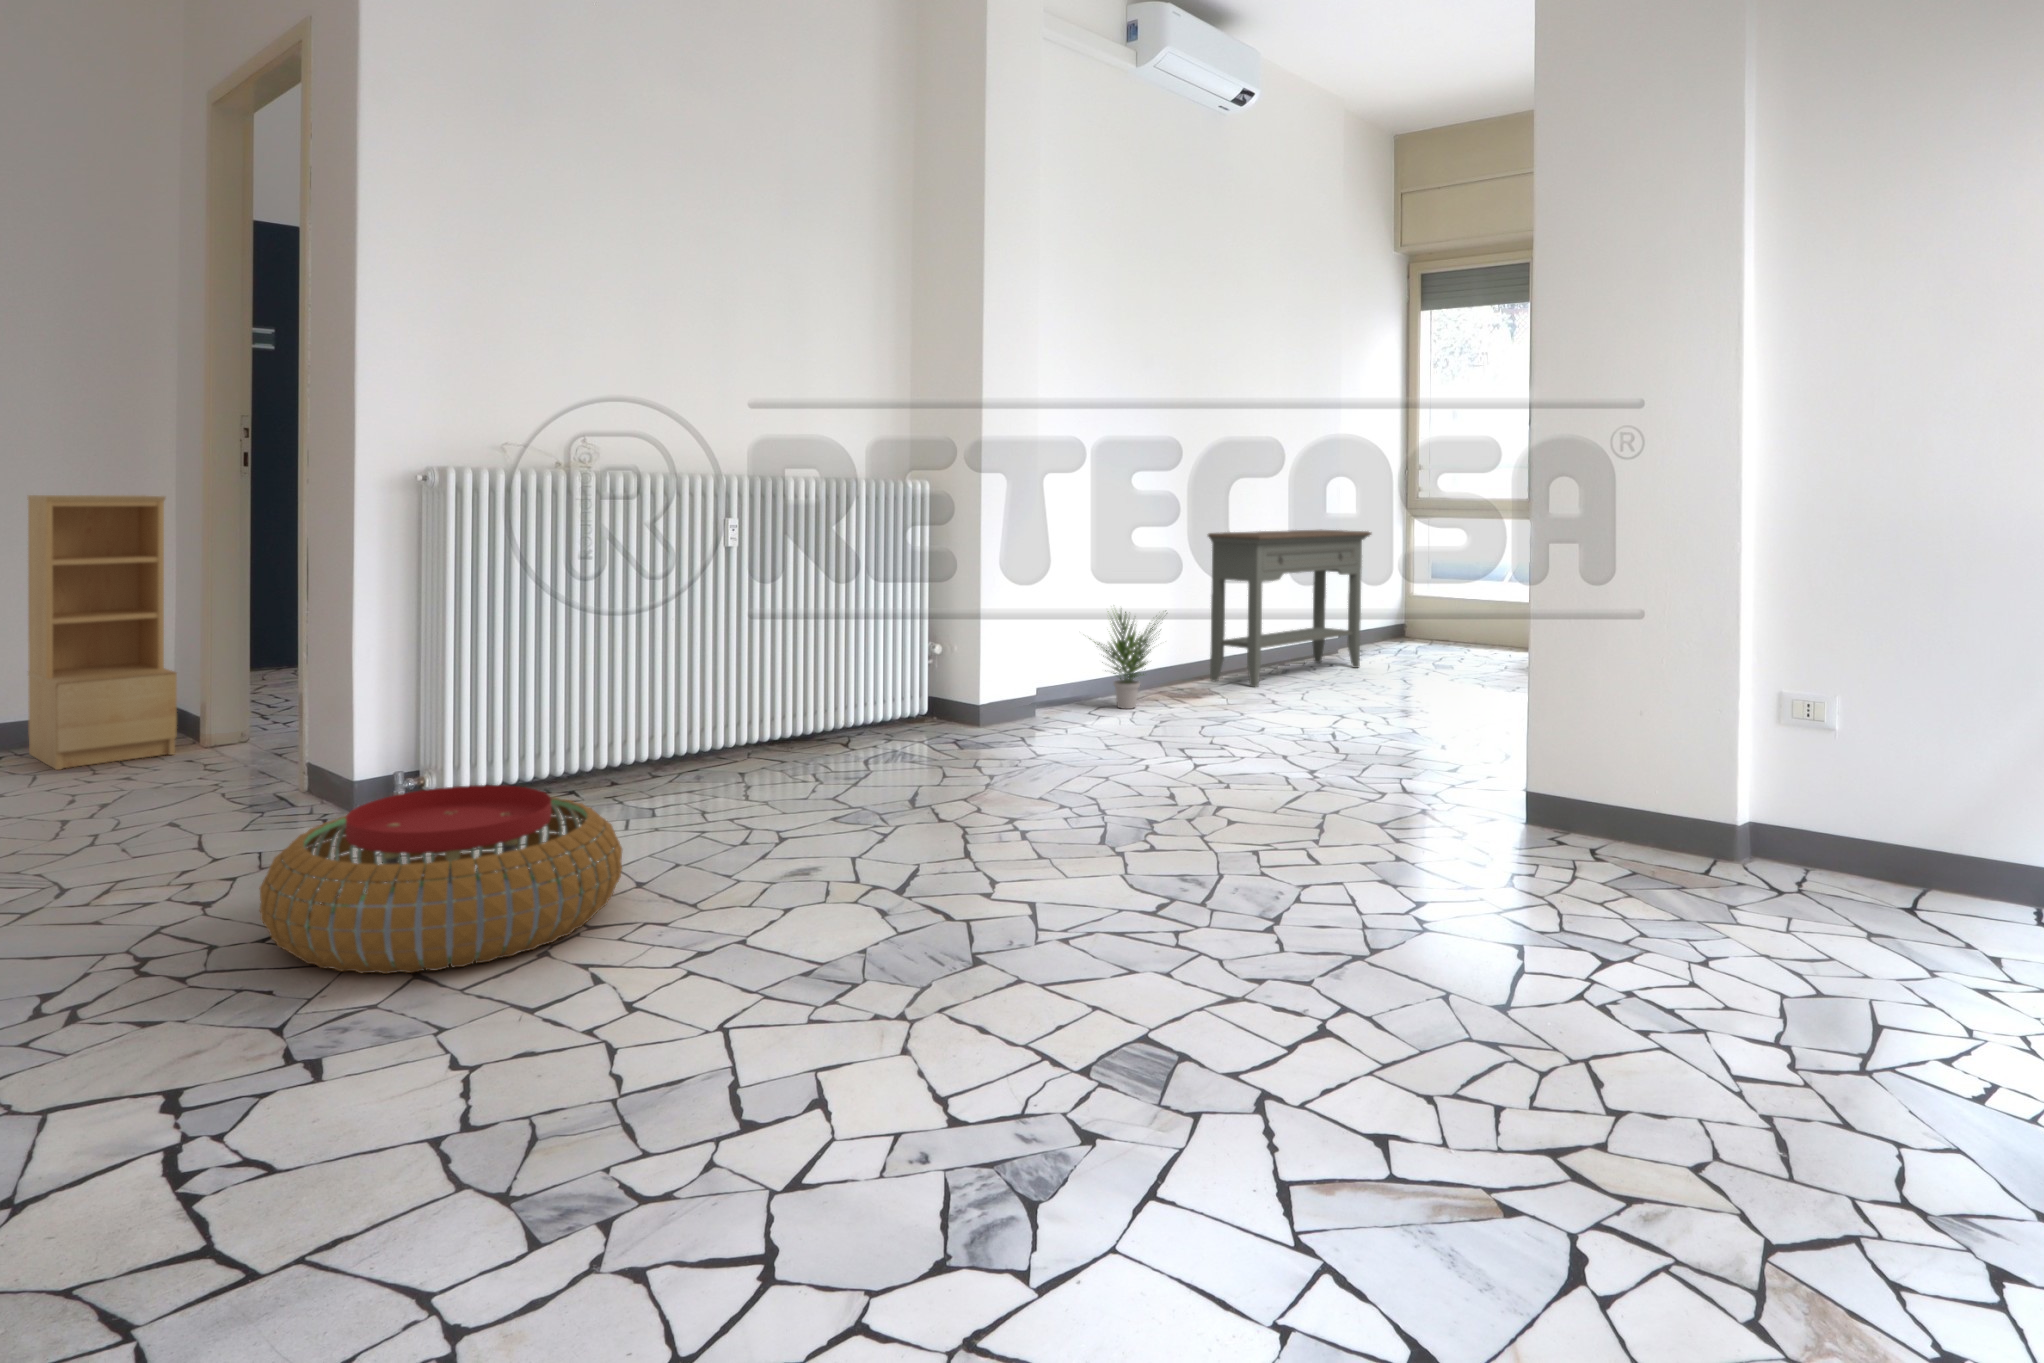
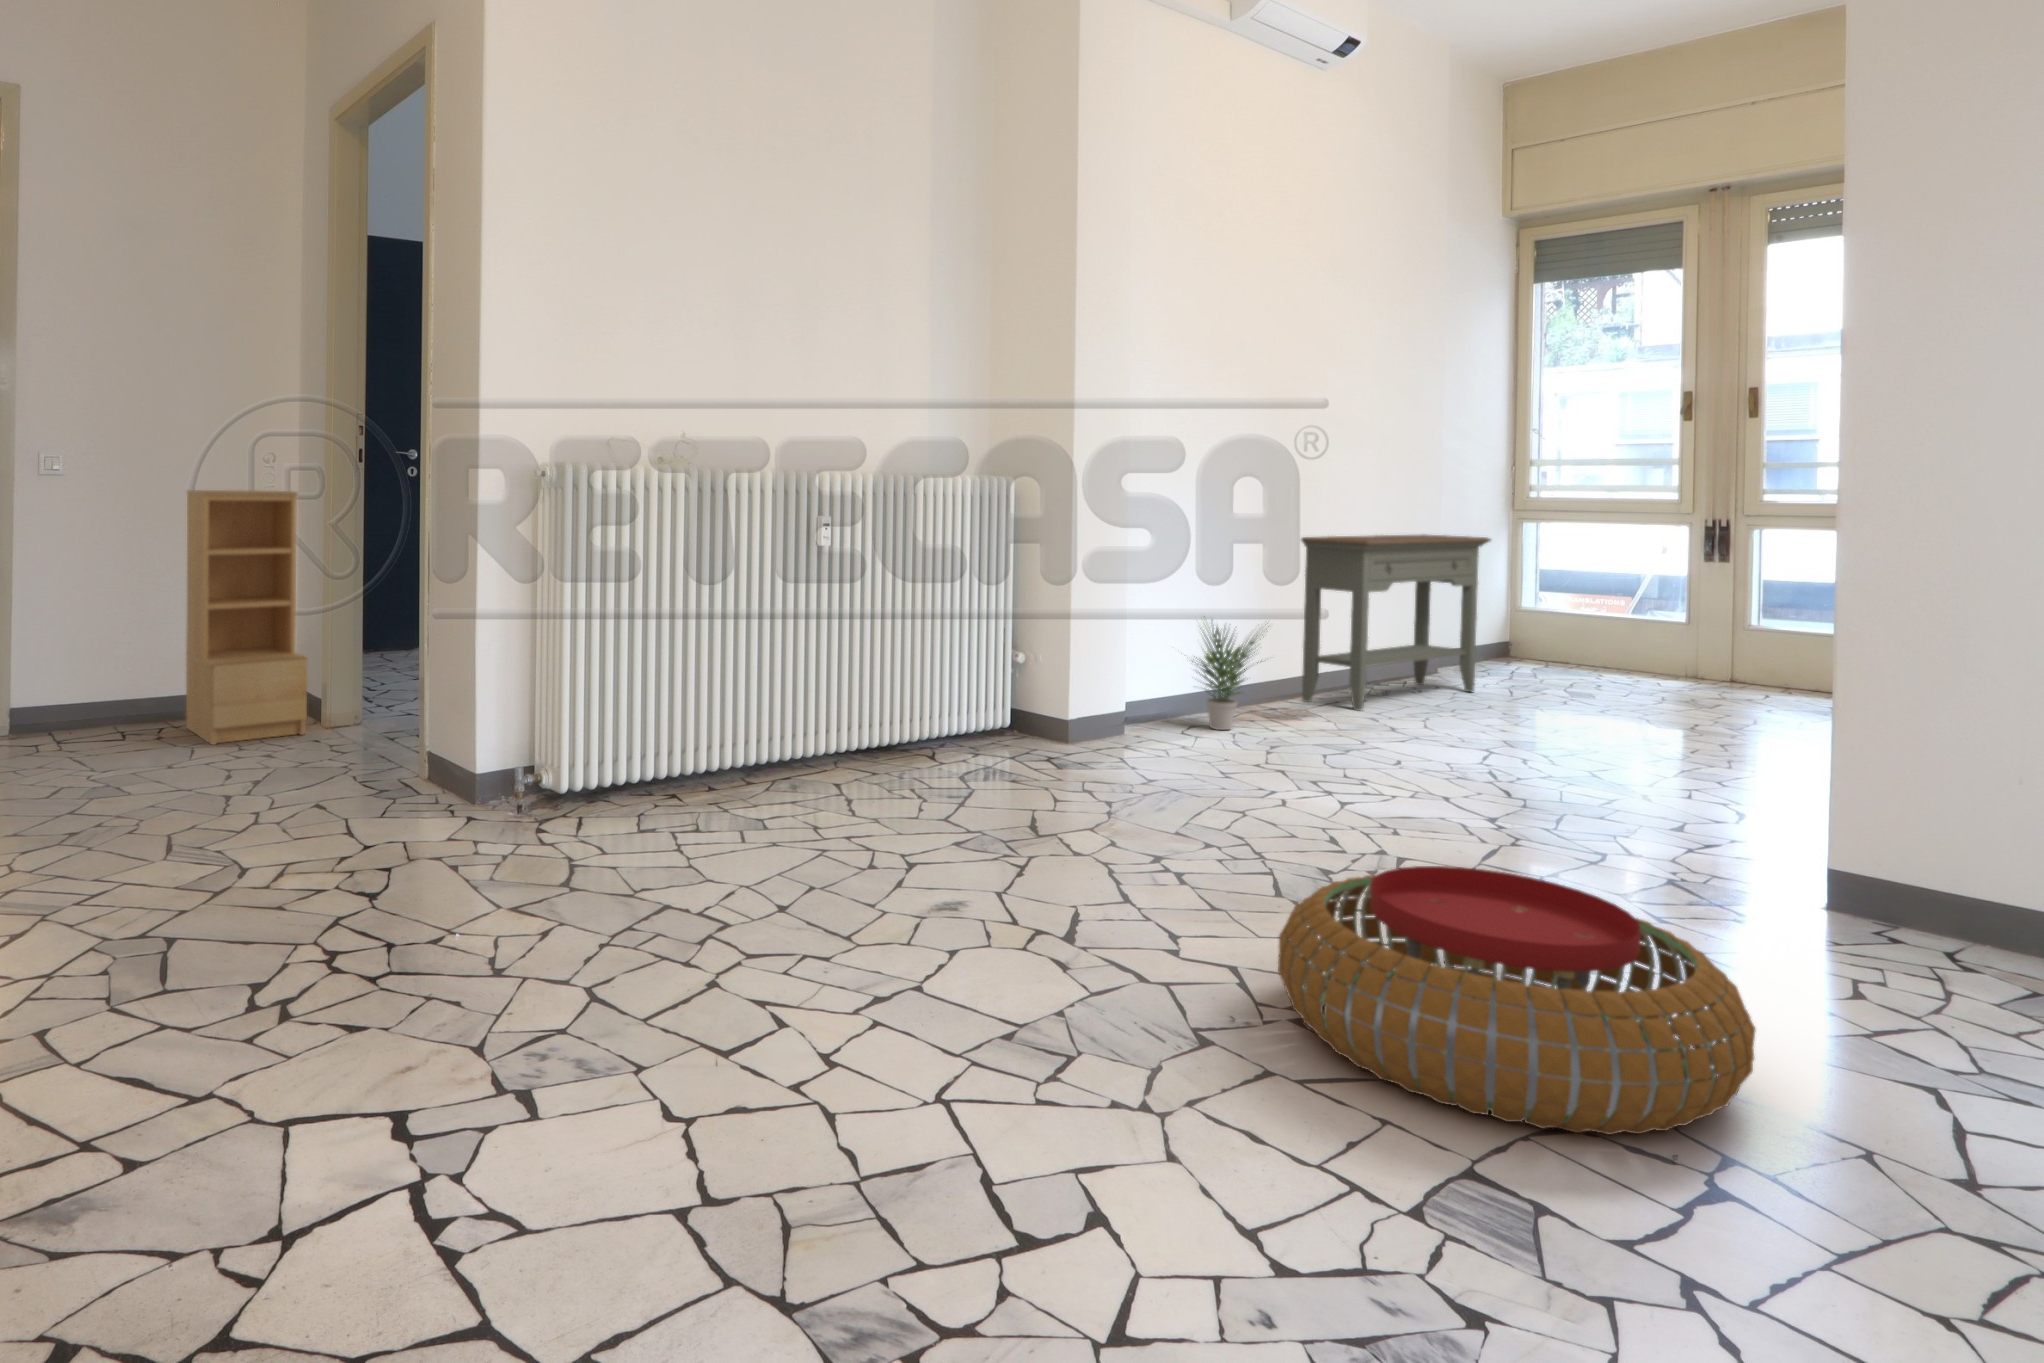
pouf: present [259,785,622,974] -> present [1278,866,1755,1135]

